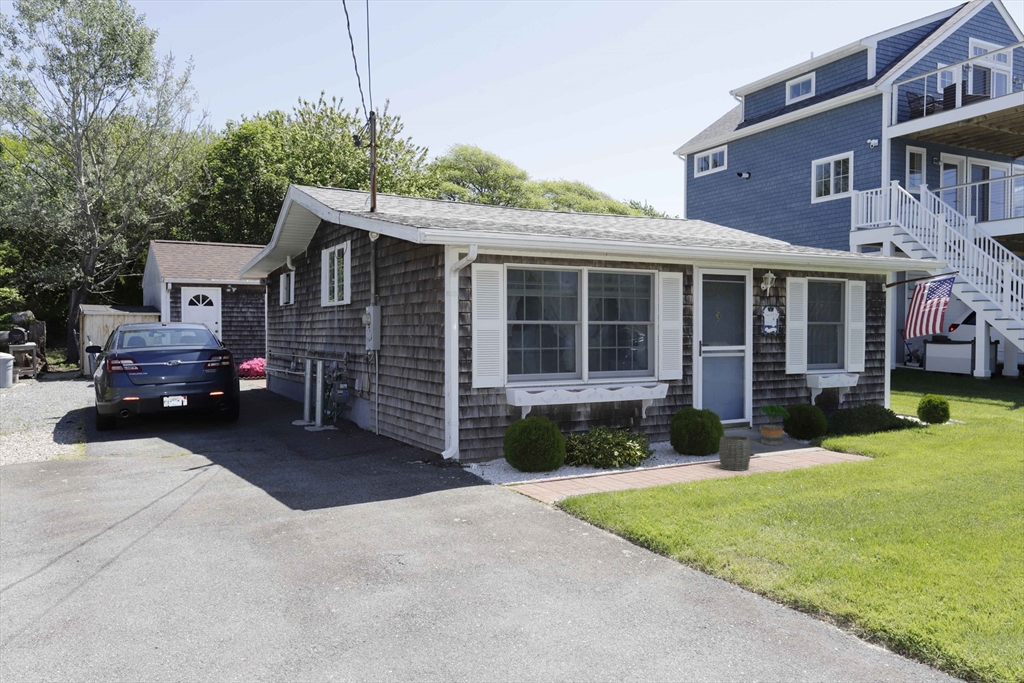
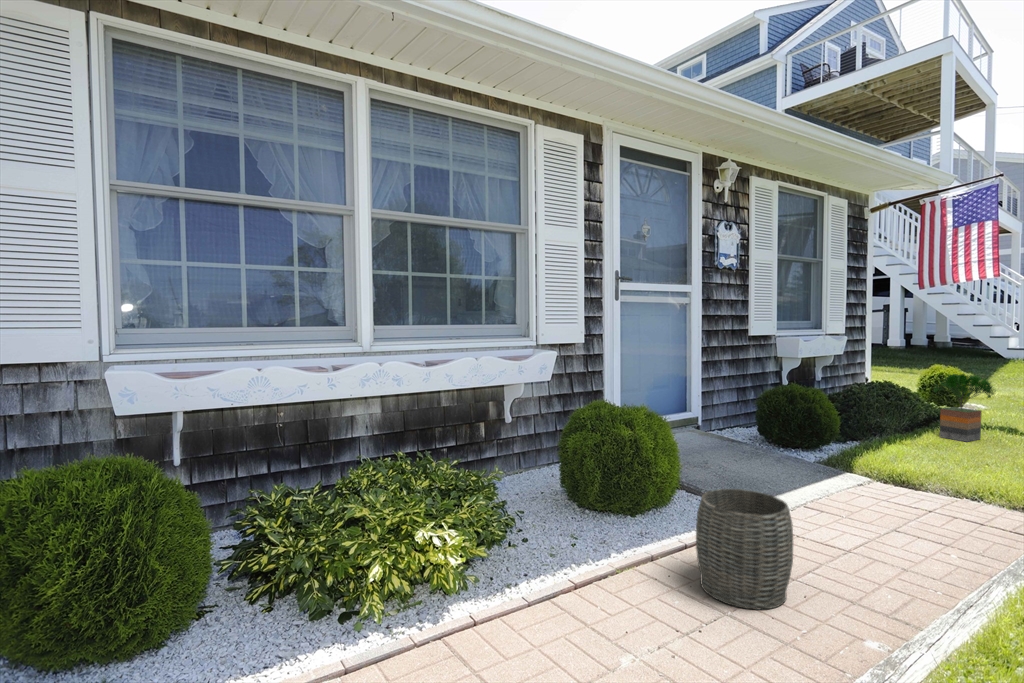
potted tree: present [759,405,789,445] -> present [934,374,996,442]

